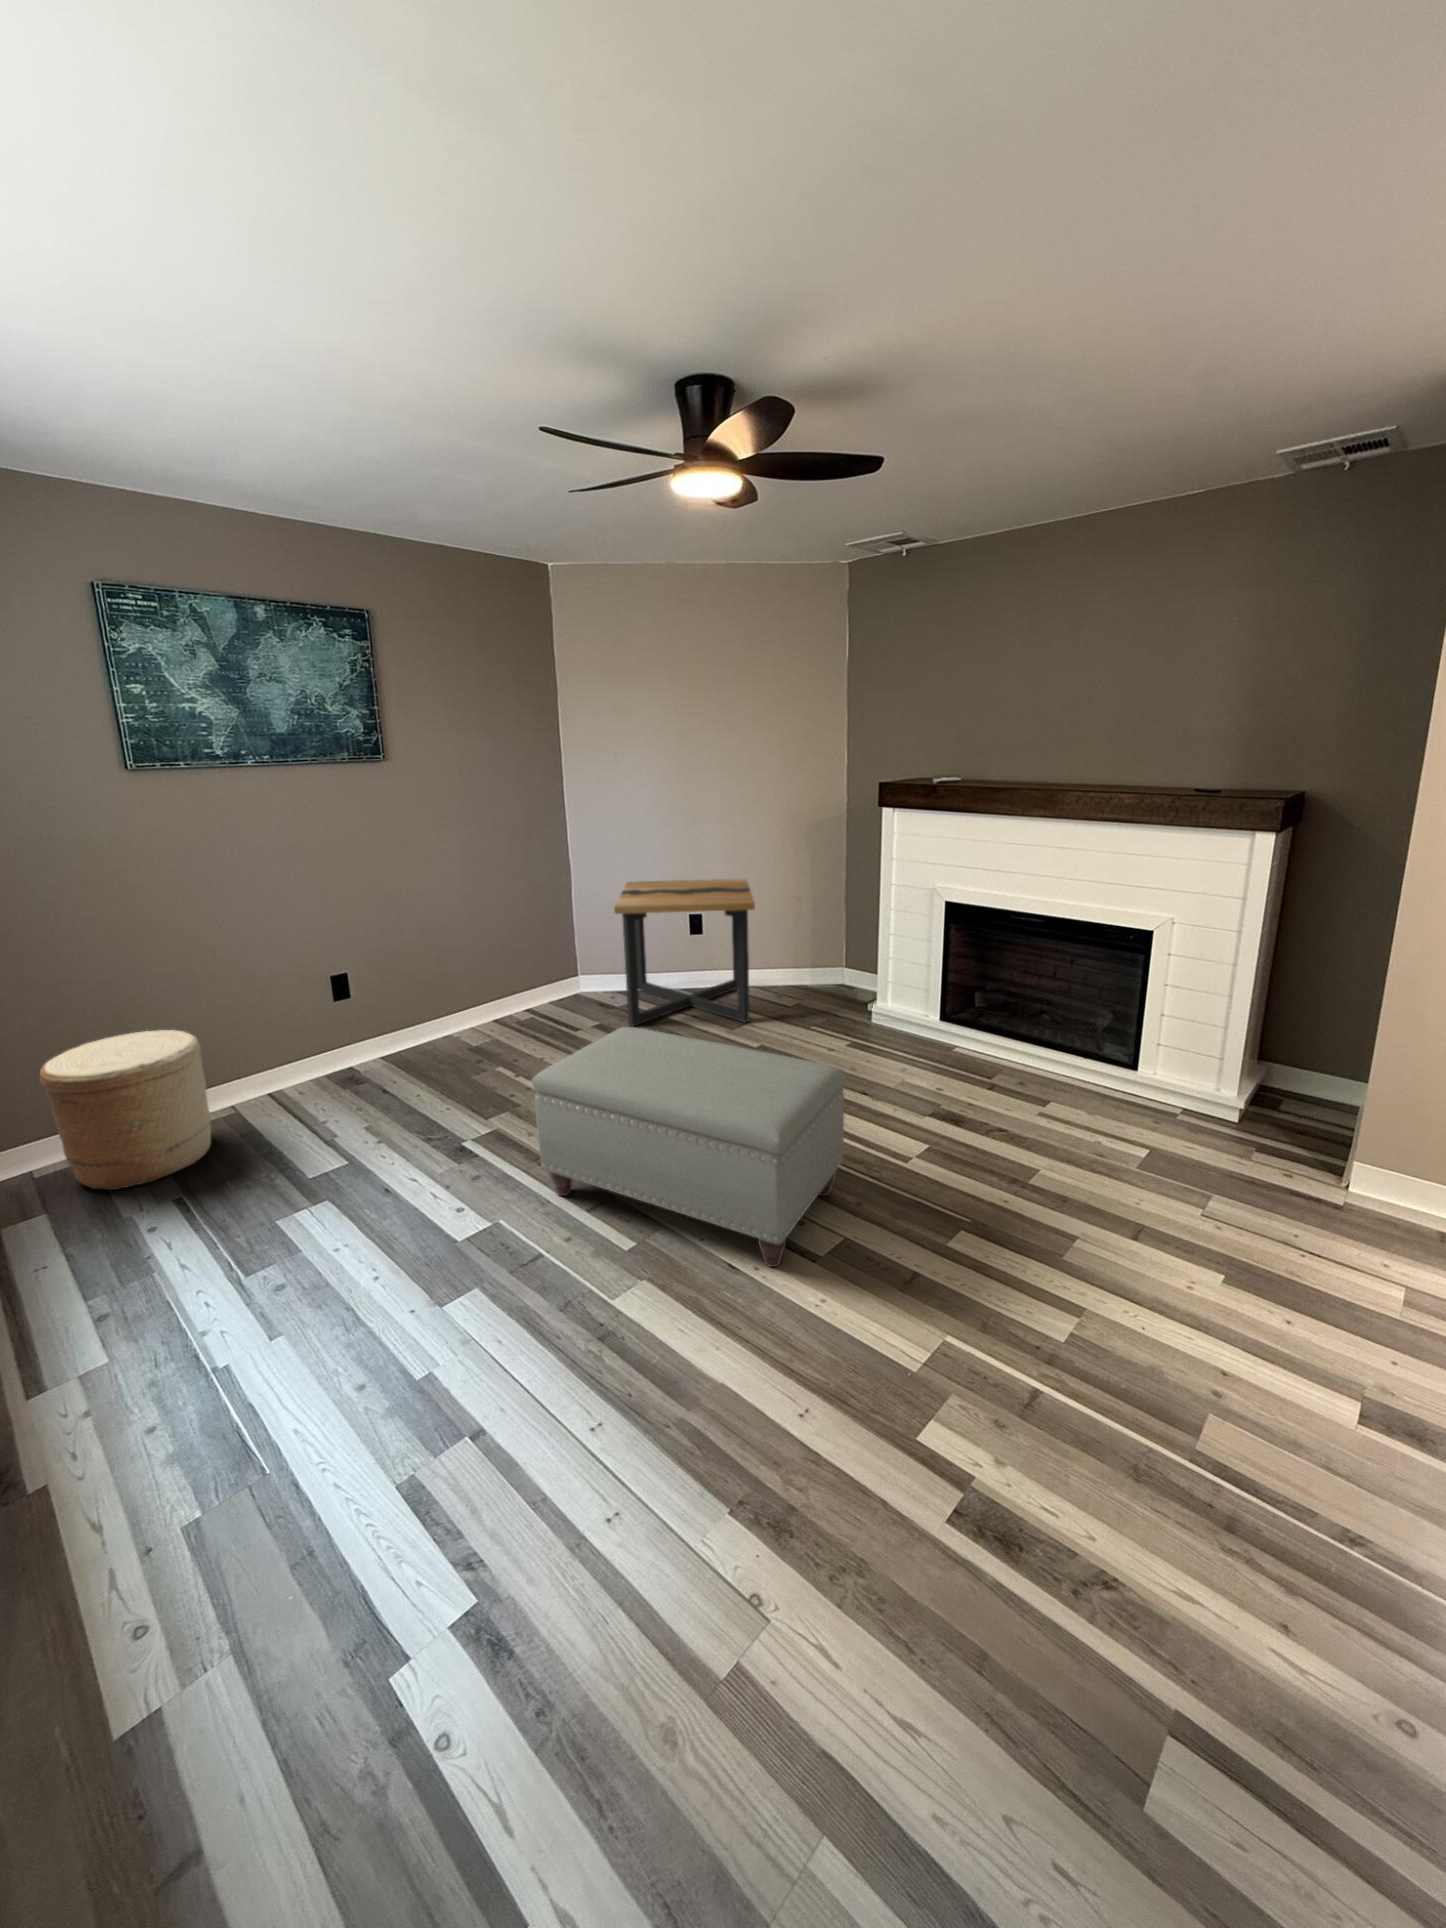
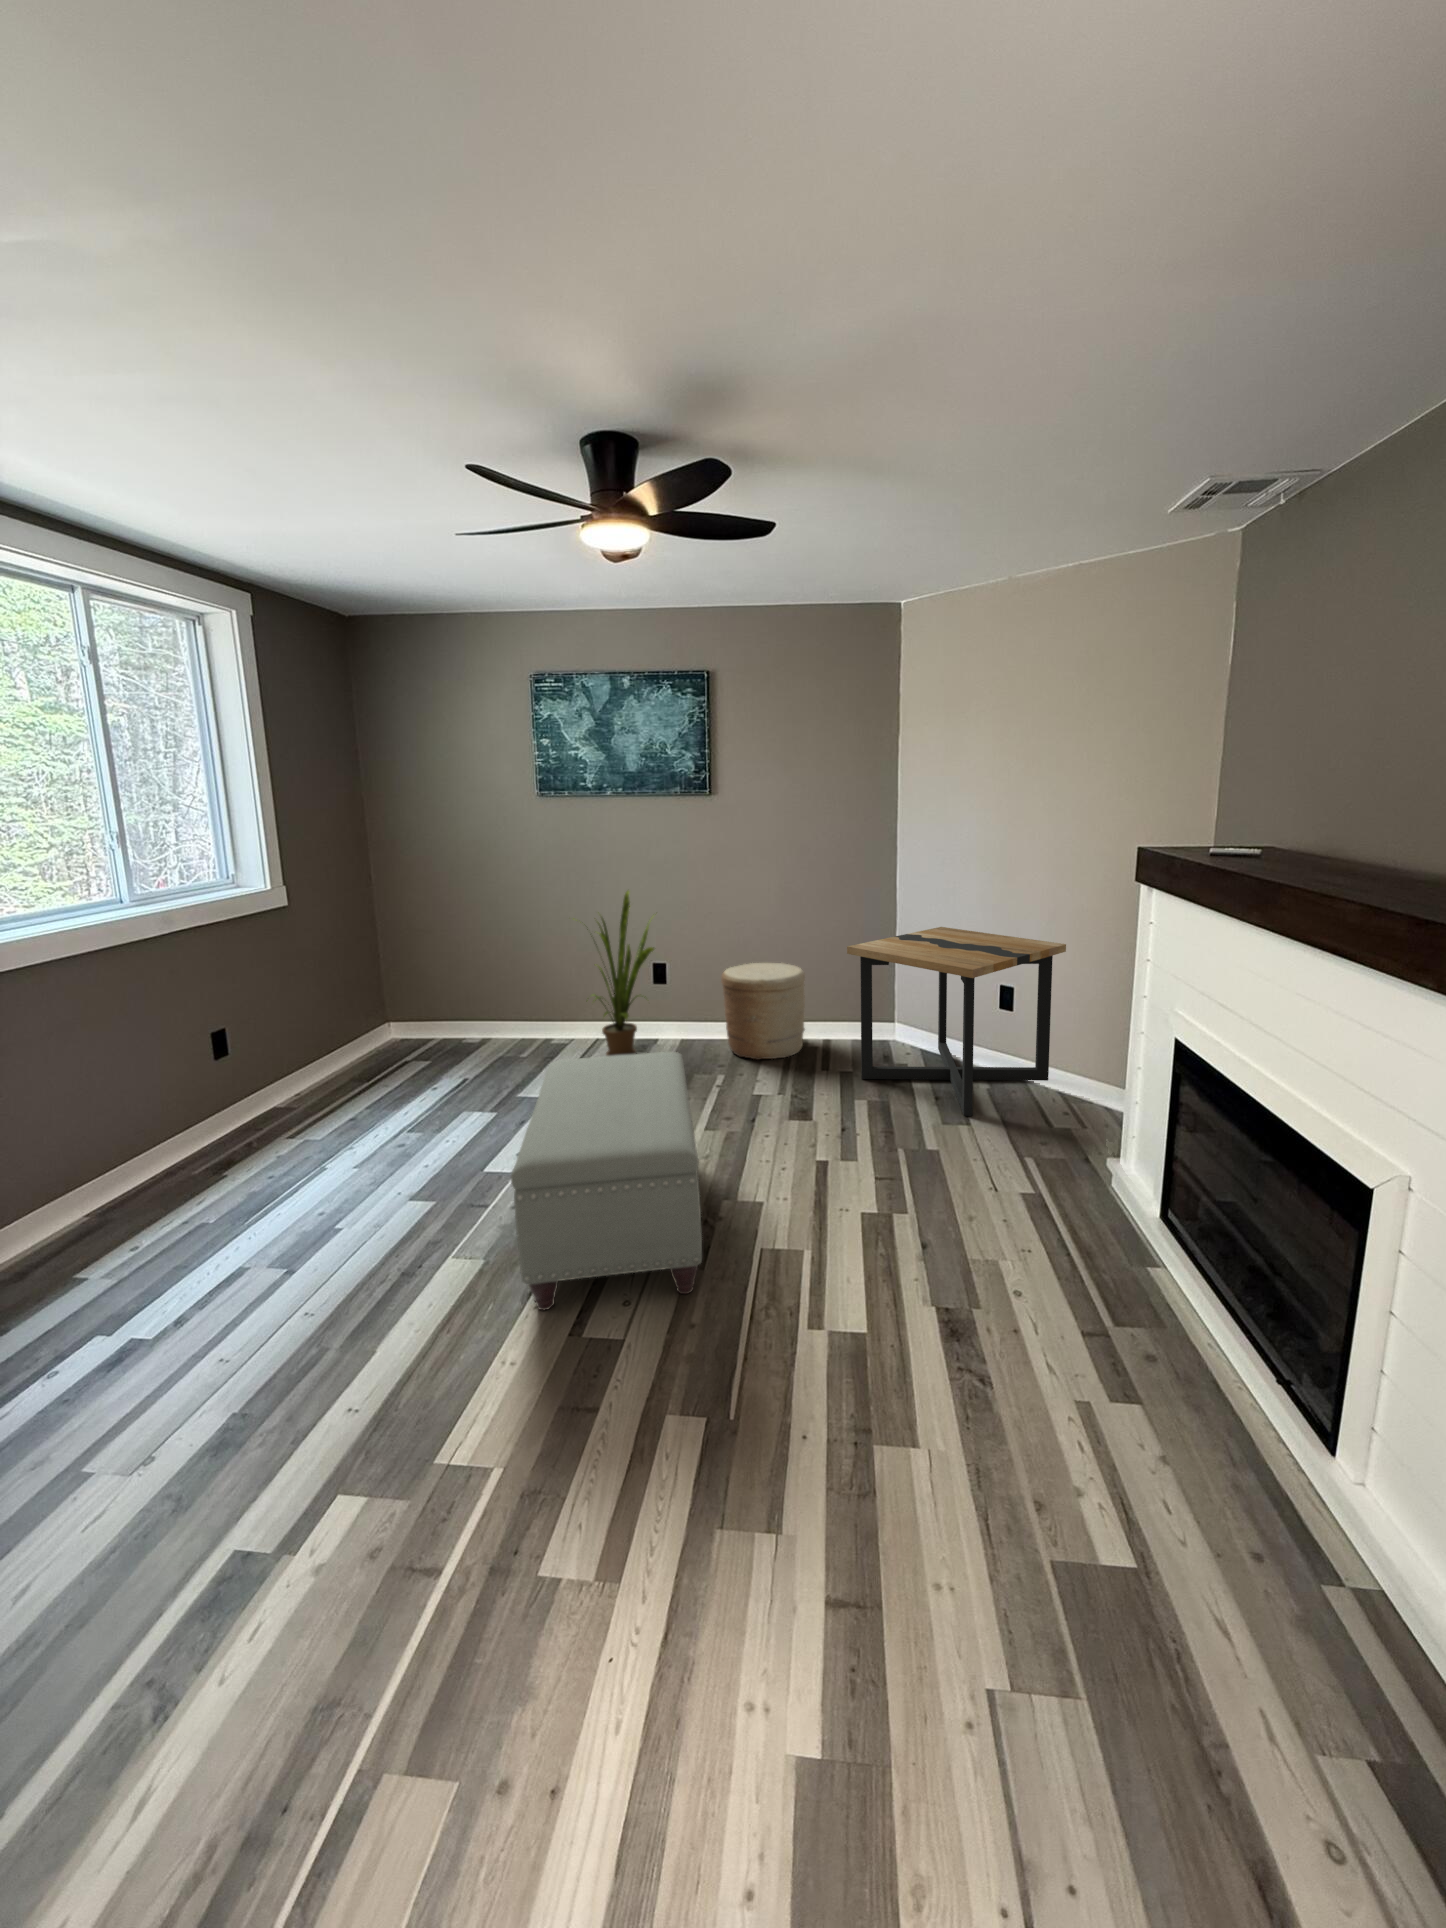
house plant: none [254,887,389,1101] -> present [587,891,654,1056]
woven basket: present [40,1030,211,1190] -> present [721,963,805,1060]

